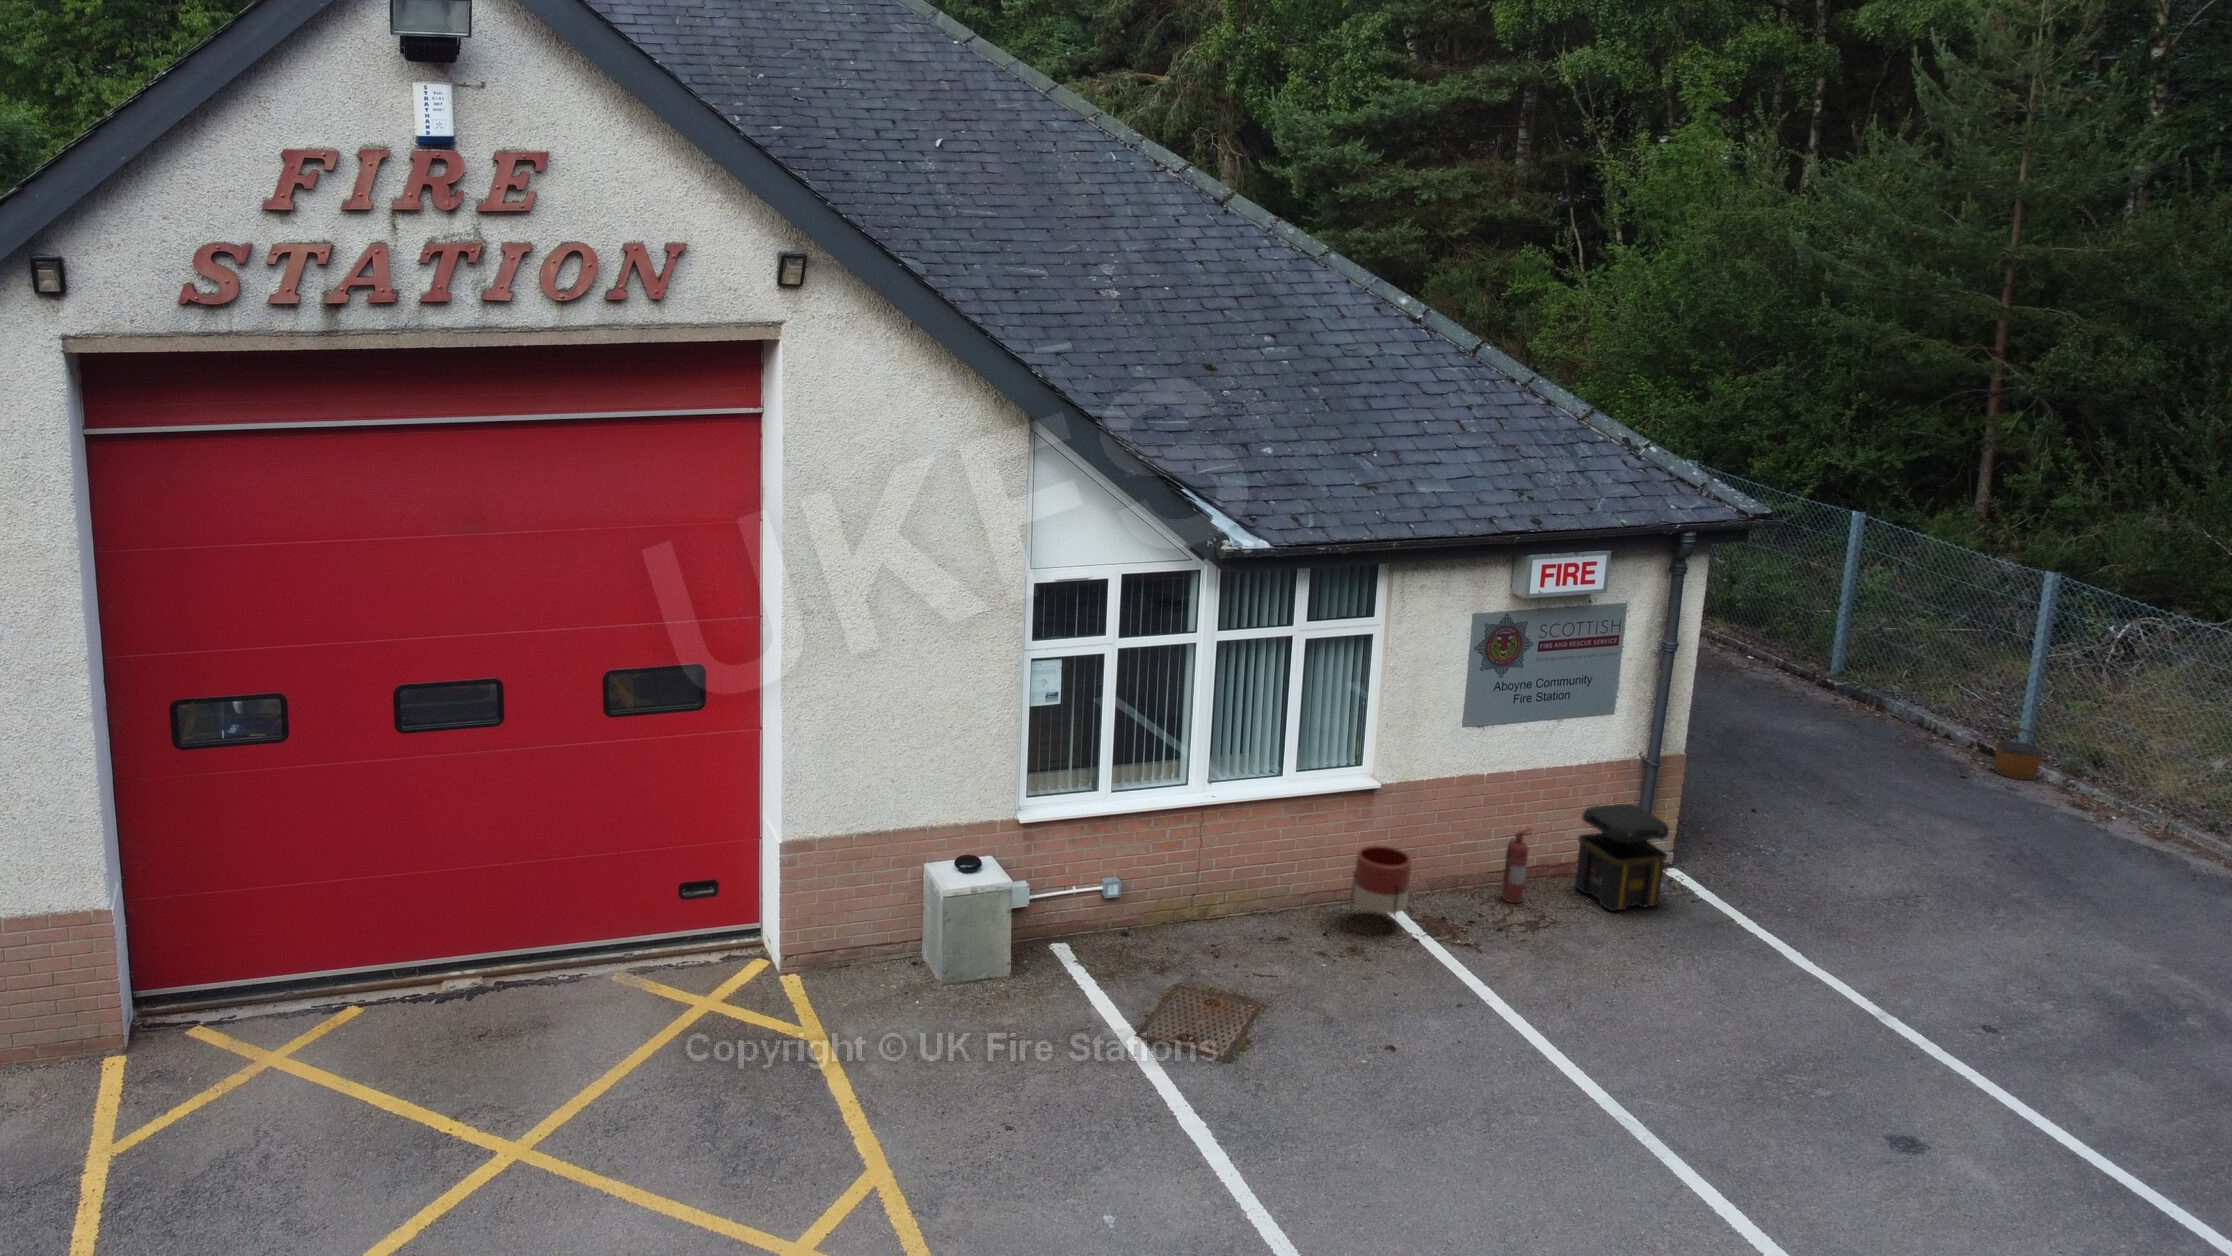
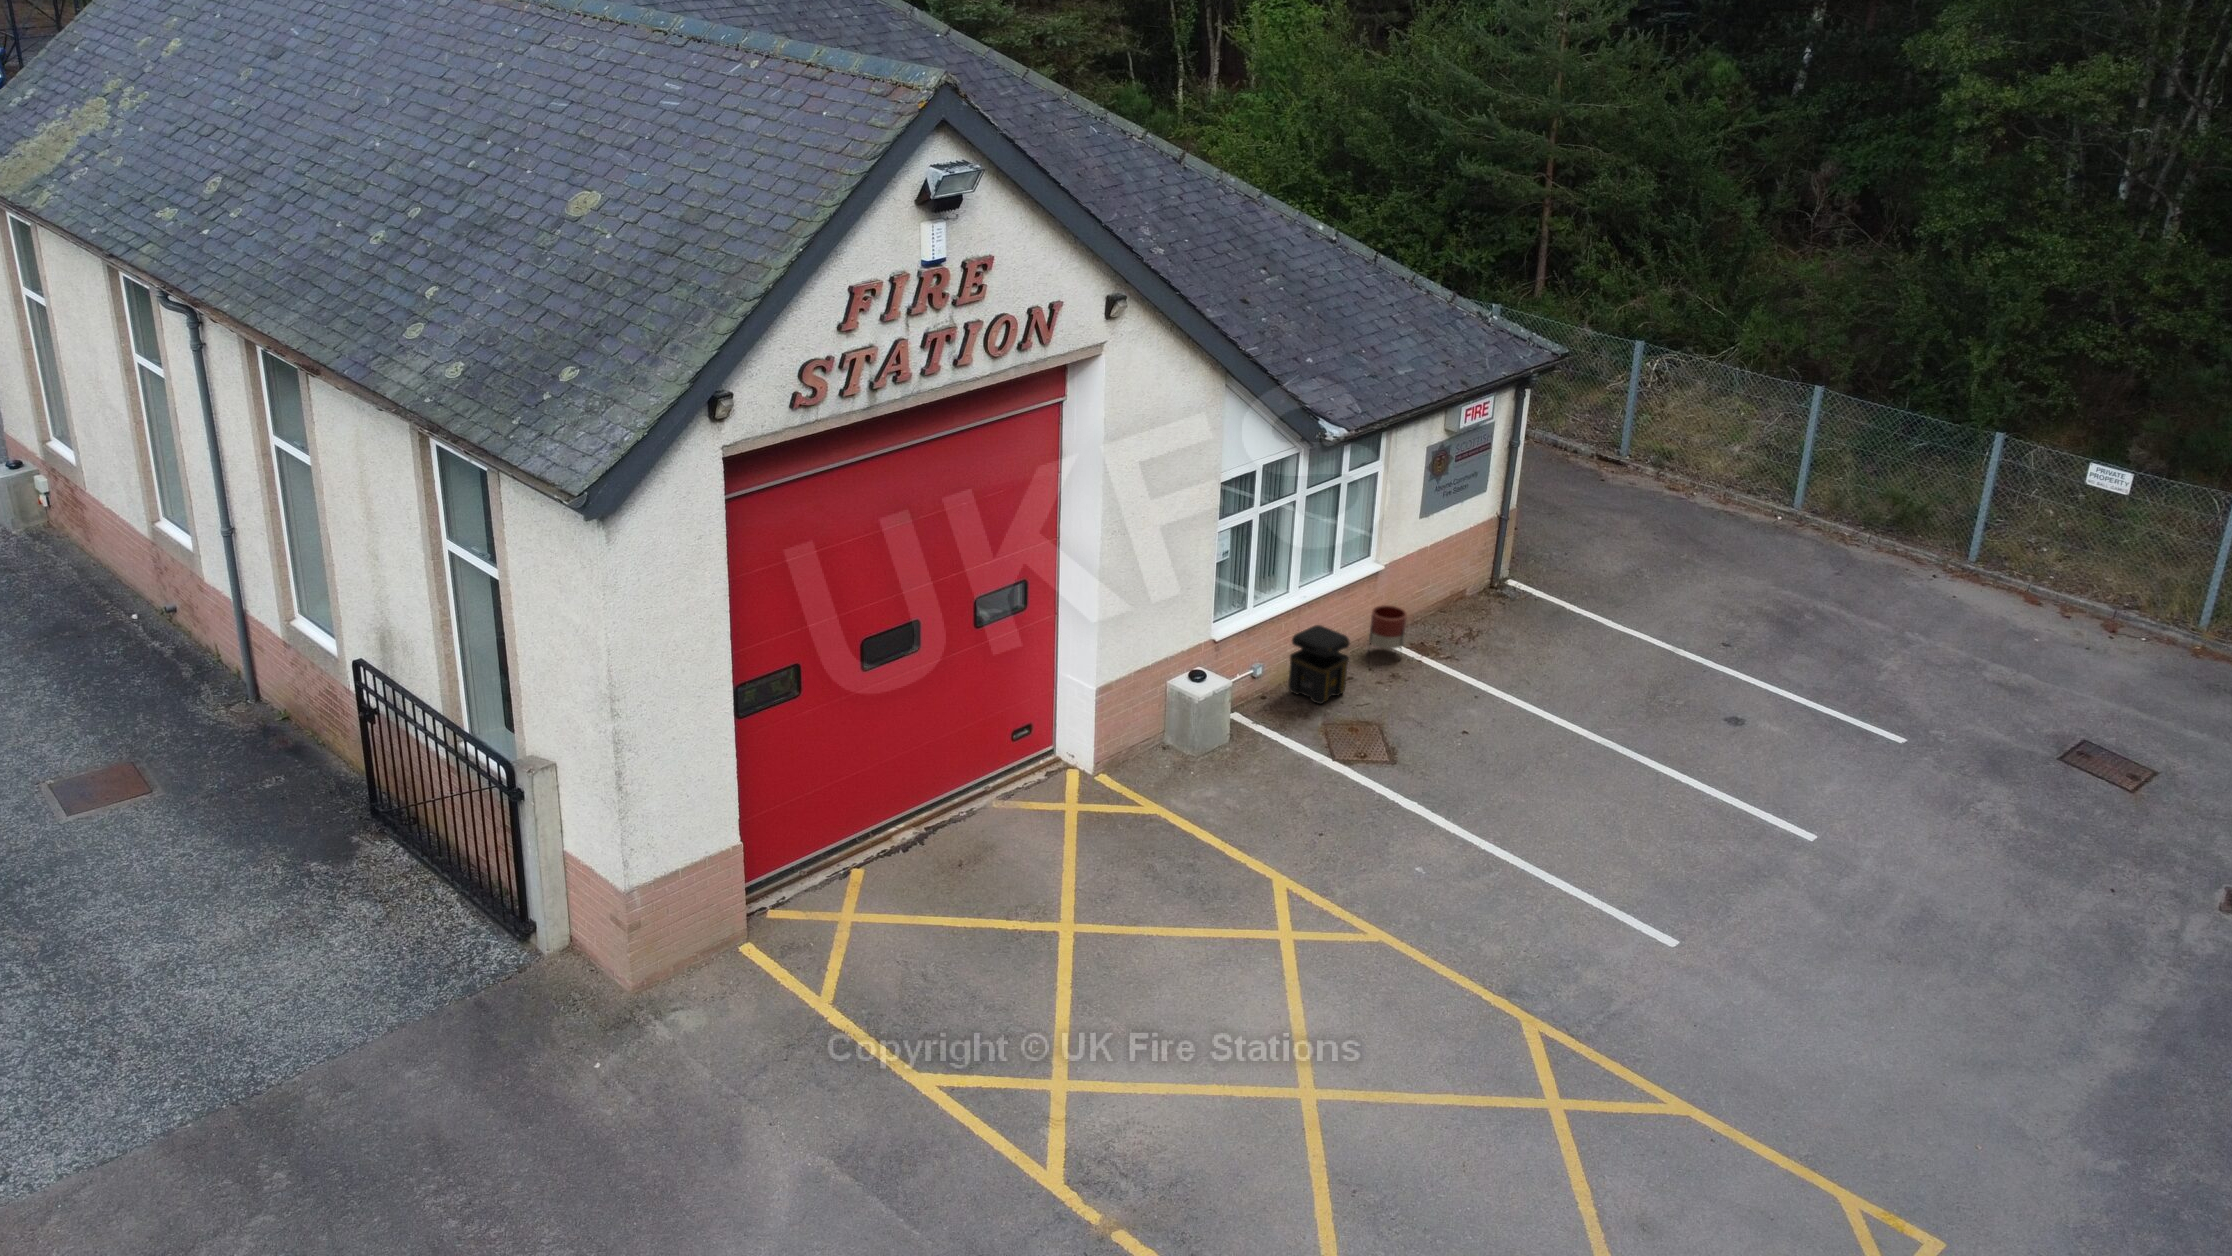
bucket: present [1993,728,2043,780] -> none [1615,442,1644,476]
toolbox: present [1575,804,1669,911] -> present [1288,625,1350,704]
fire extinguisher: present [1501,828,1532,903] -> none [1434,575,1452,624]

